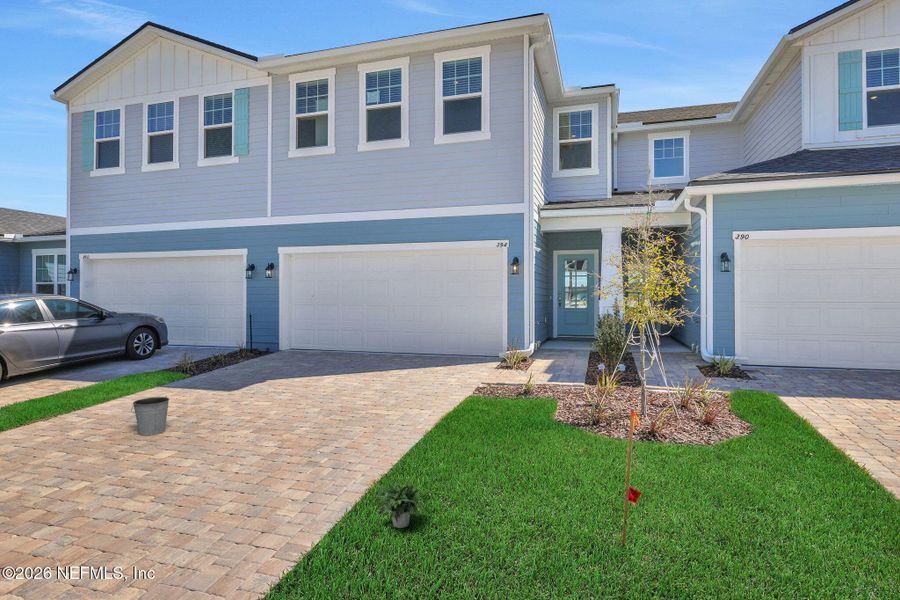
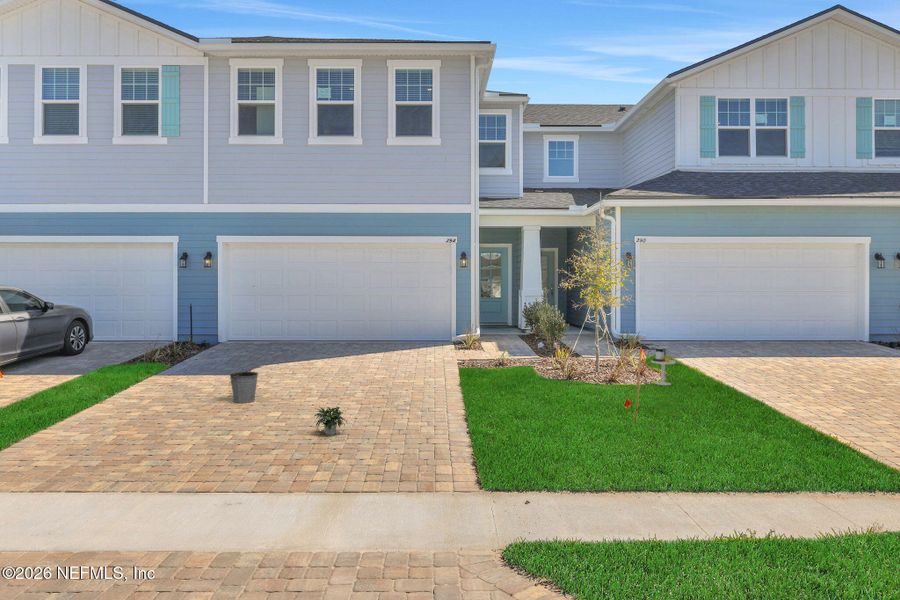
side table: none [698,391,737,451] -> present [651,348,676,385]
potted plant: present [376,480,425,528] -> present [314,407,347,435]

